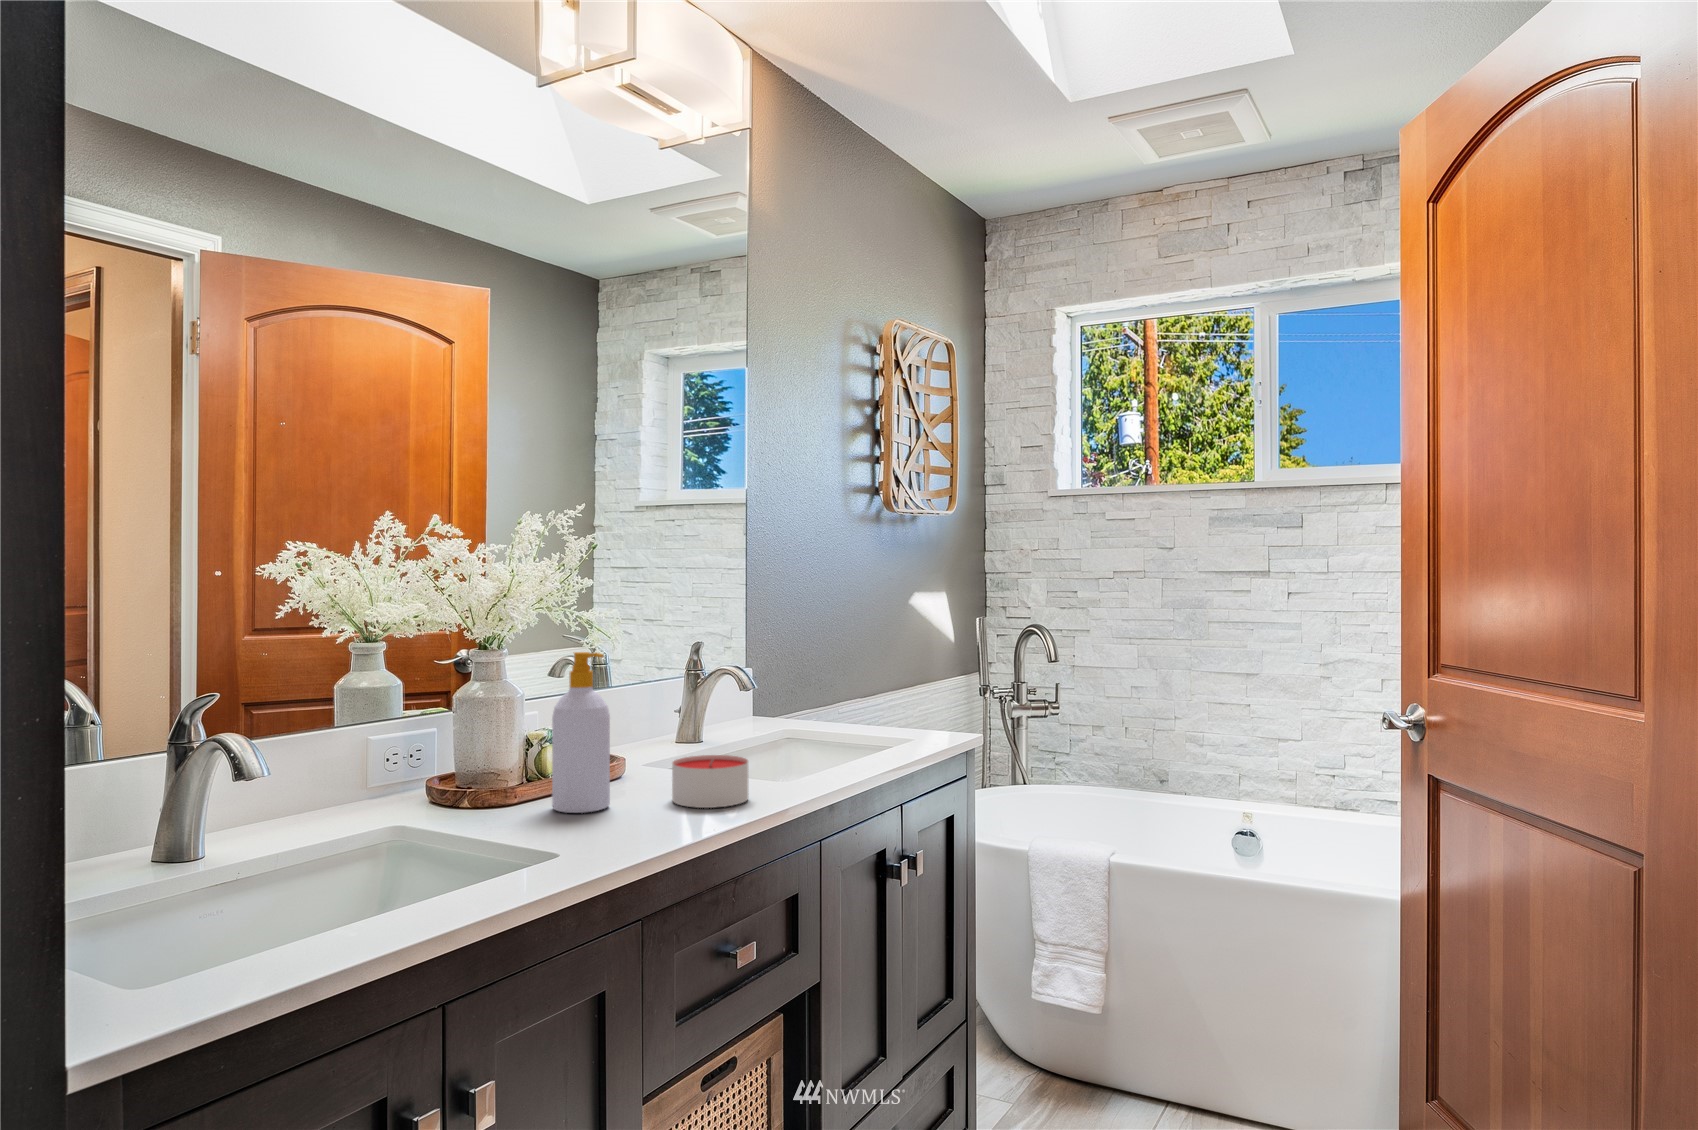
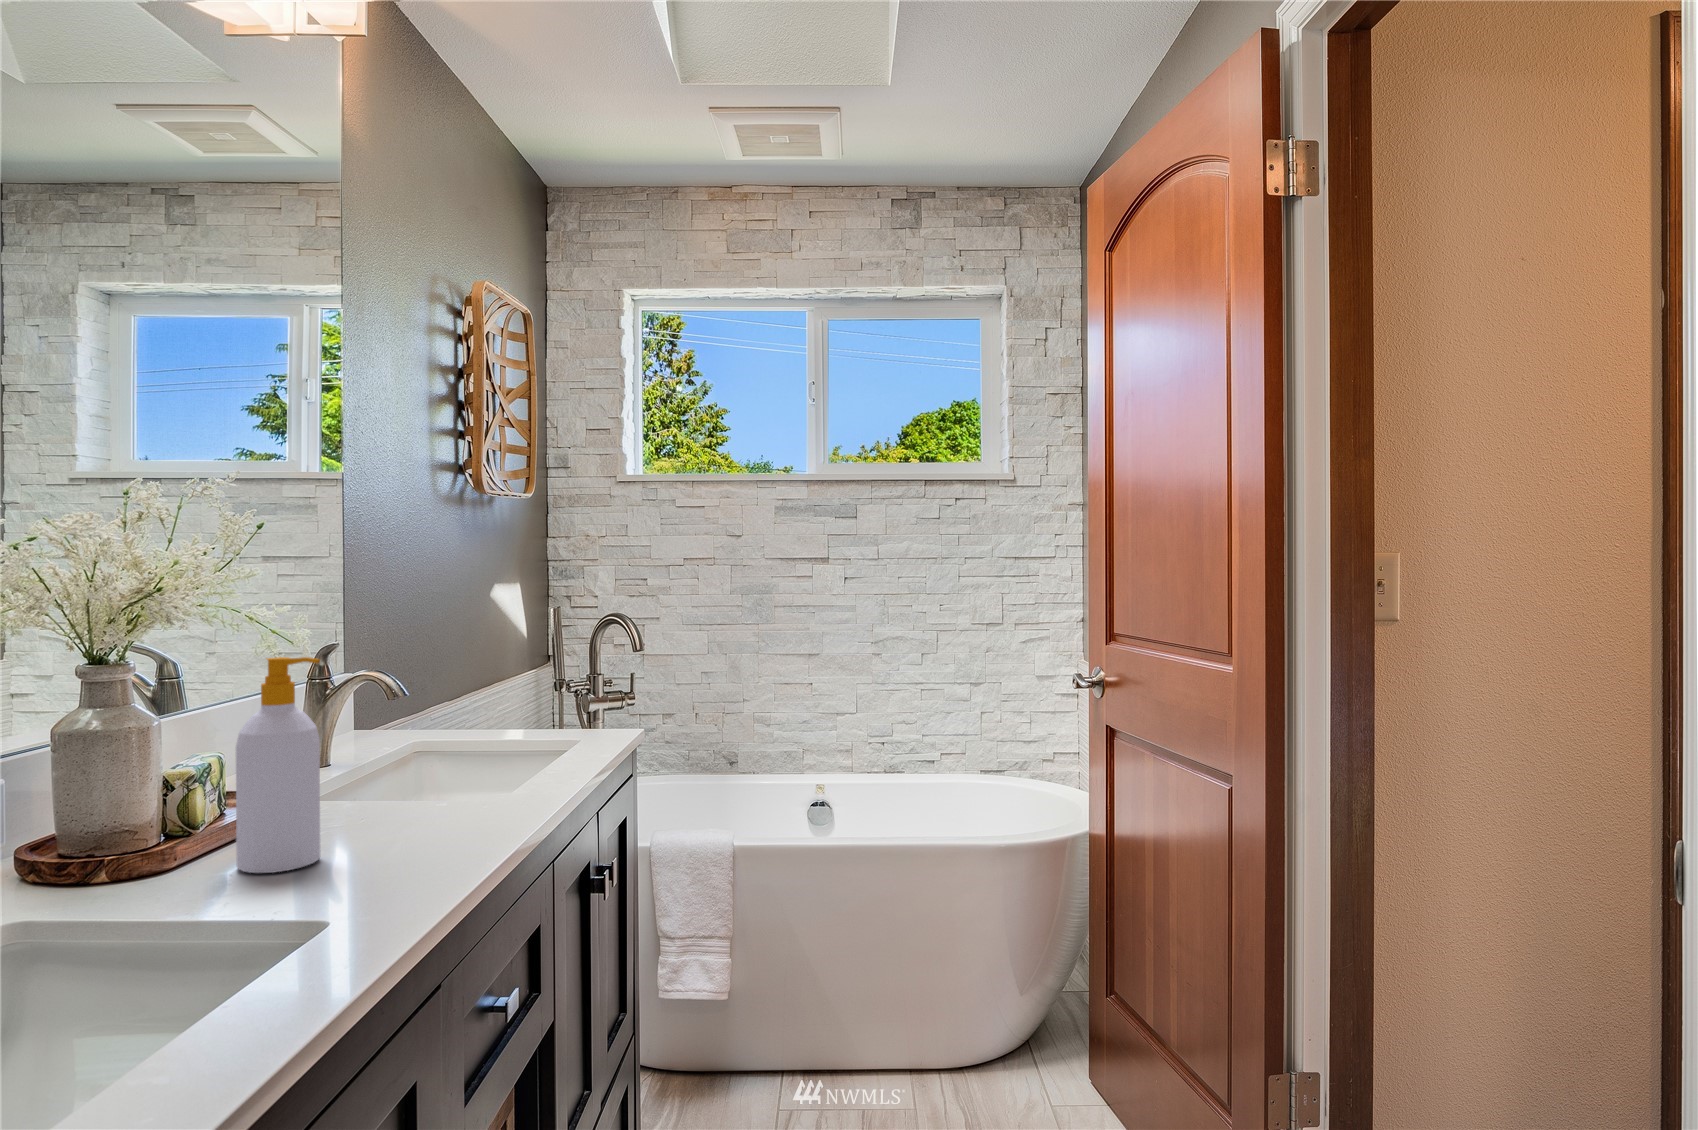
candle: present [672,755,749,808] -> none [393,775,493,842]

